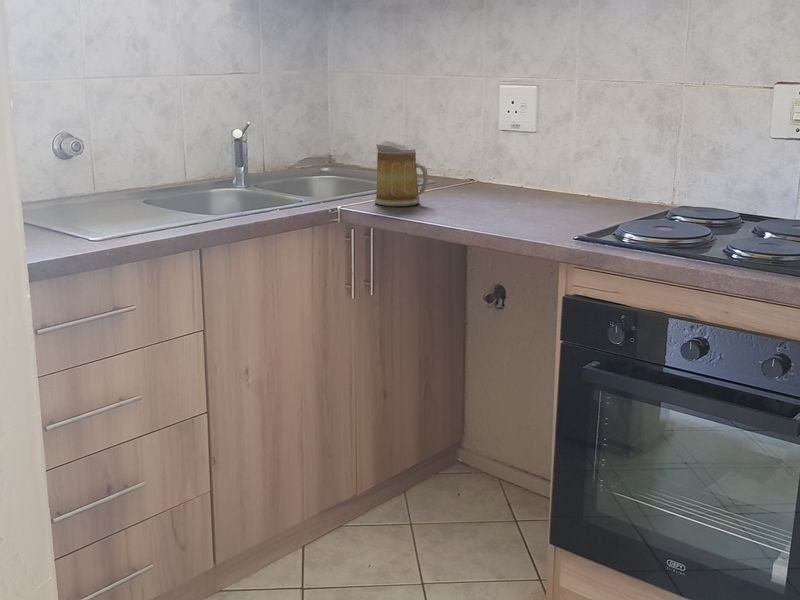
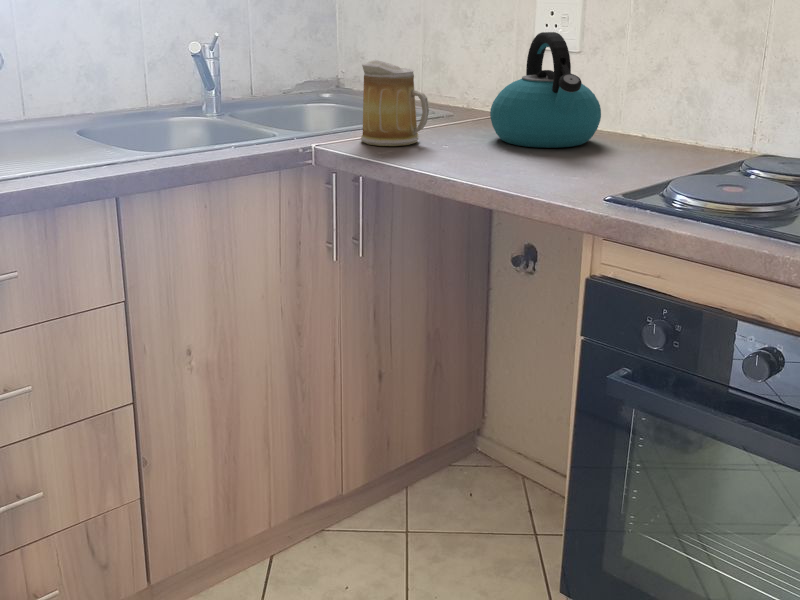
kettle: none [473,118,558,205] -> present [490,32,601,148]

